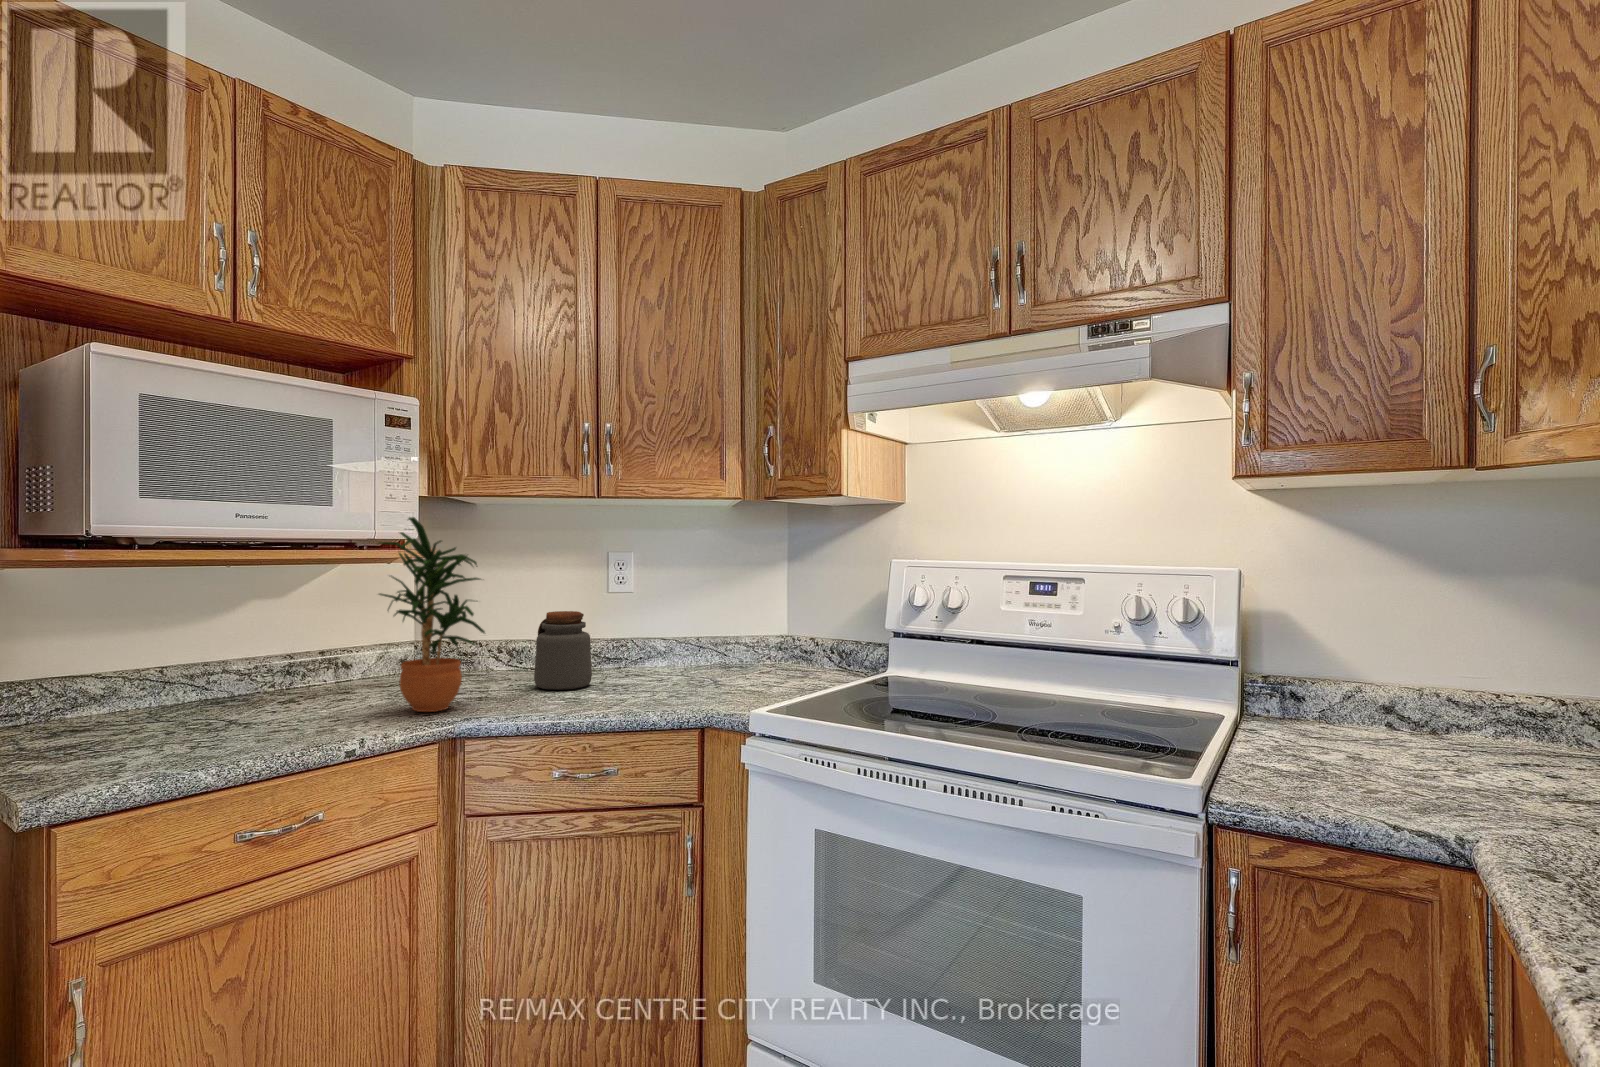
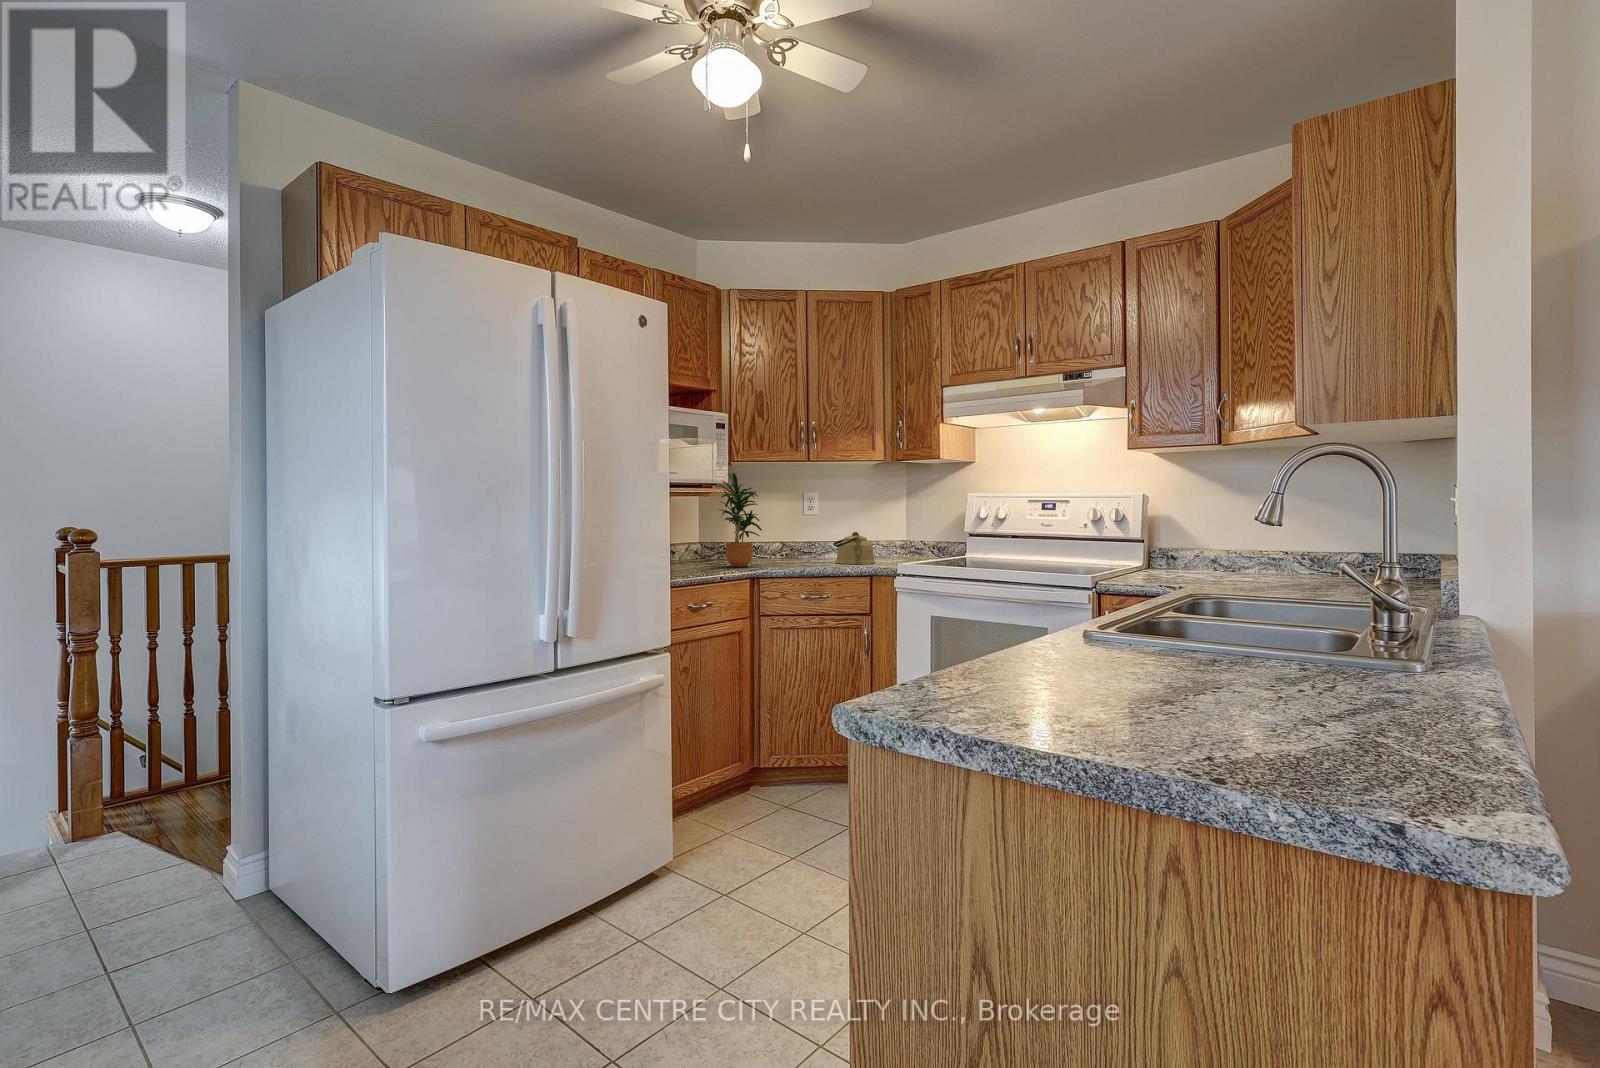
jar: present [534,611,592,690] -> none [777,524,806,563]
kettle: none [644,629,722,694] -> present [833,532,875,564]

